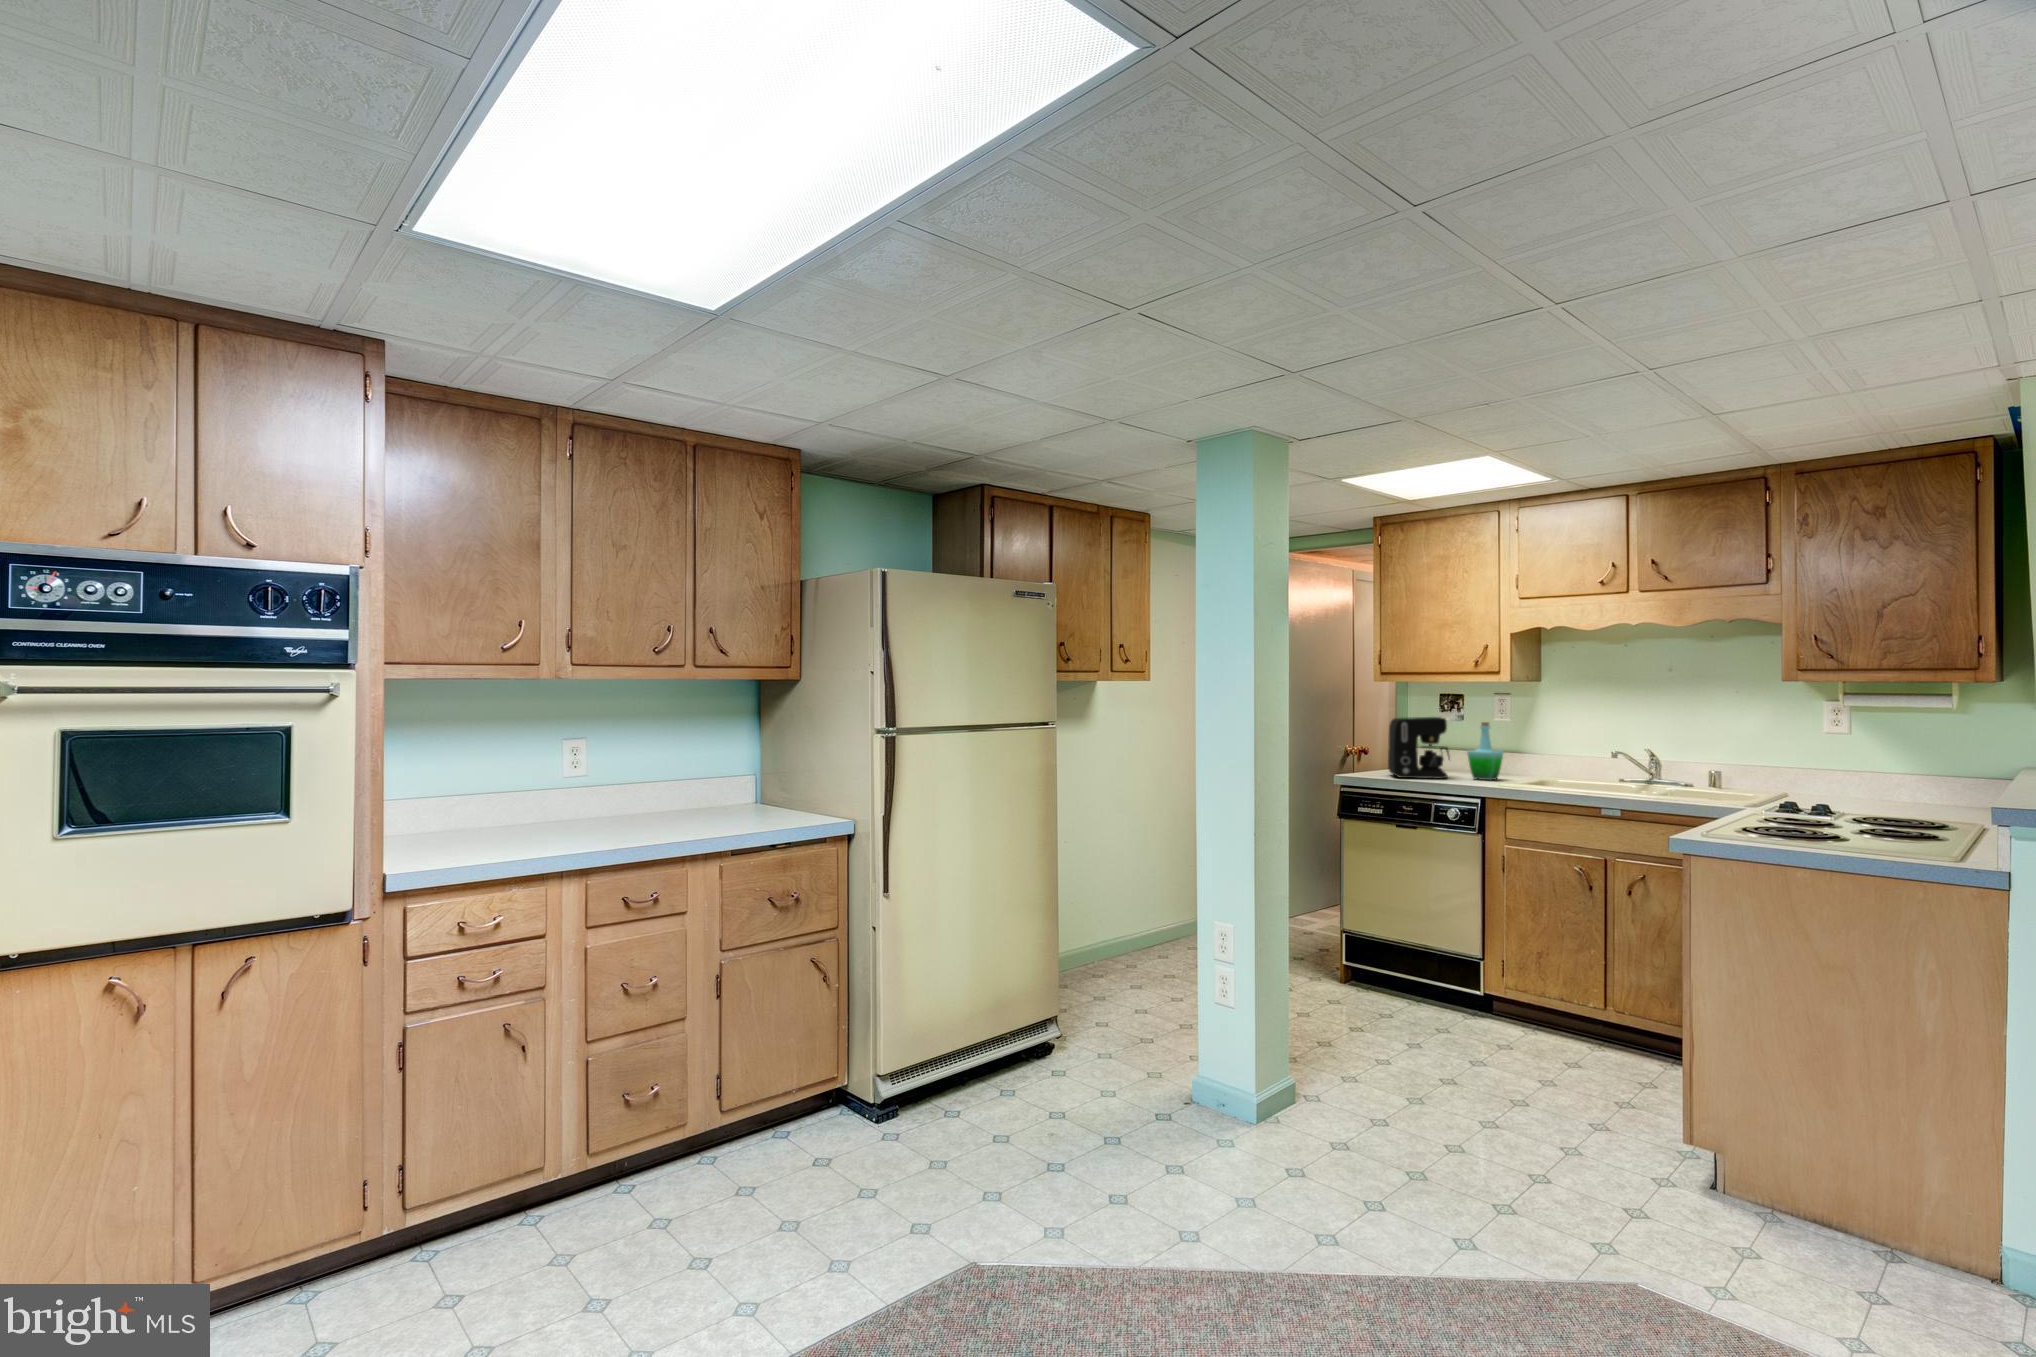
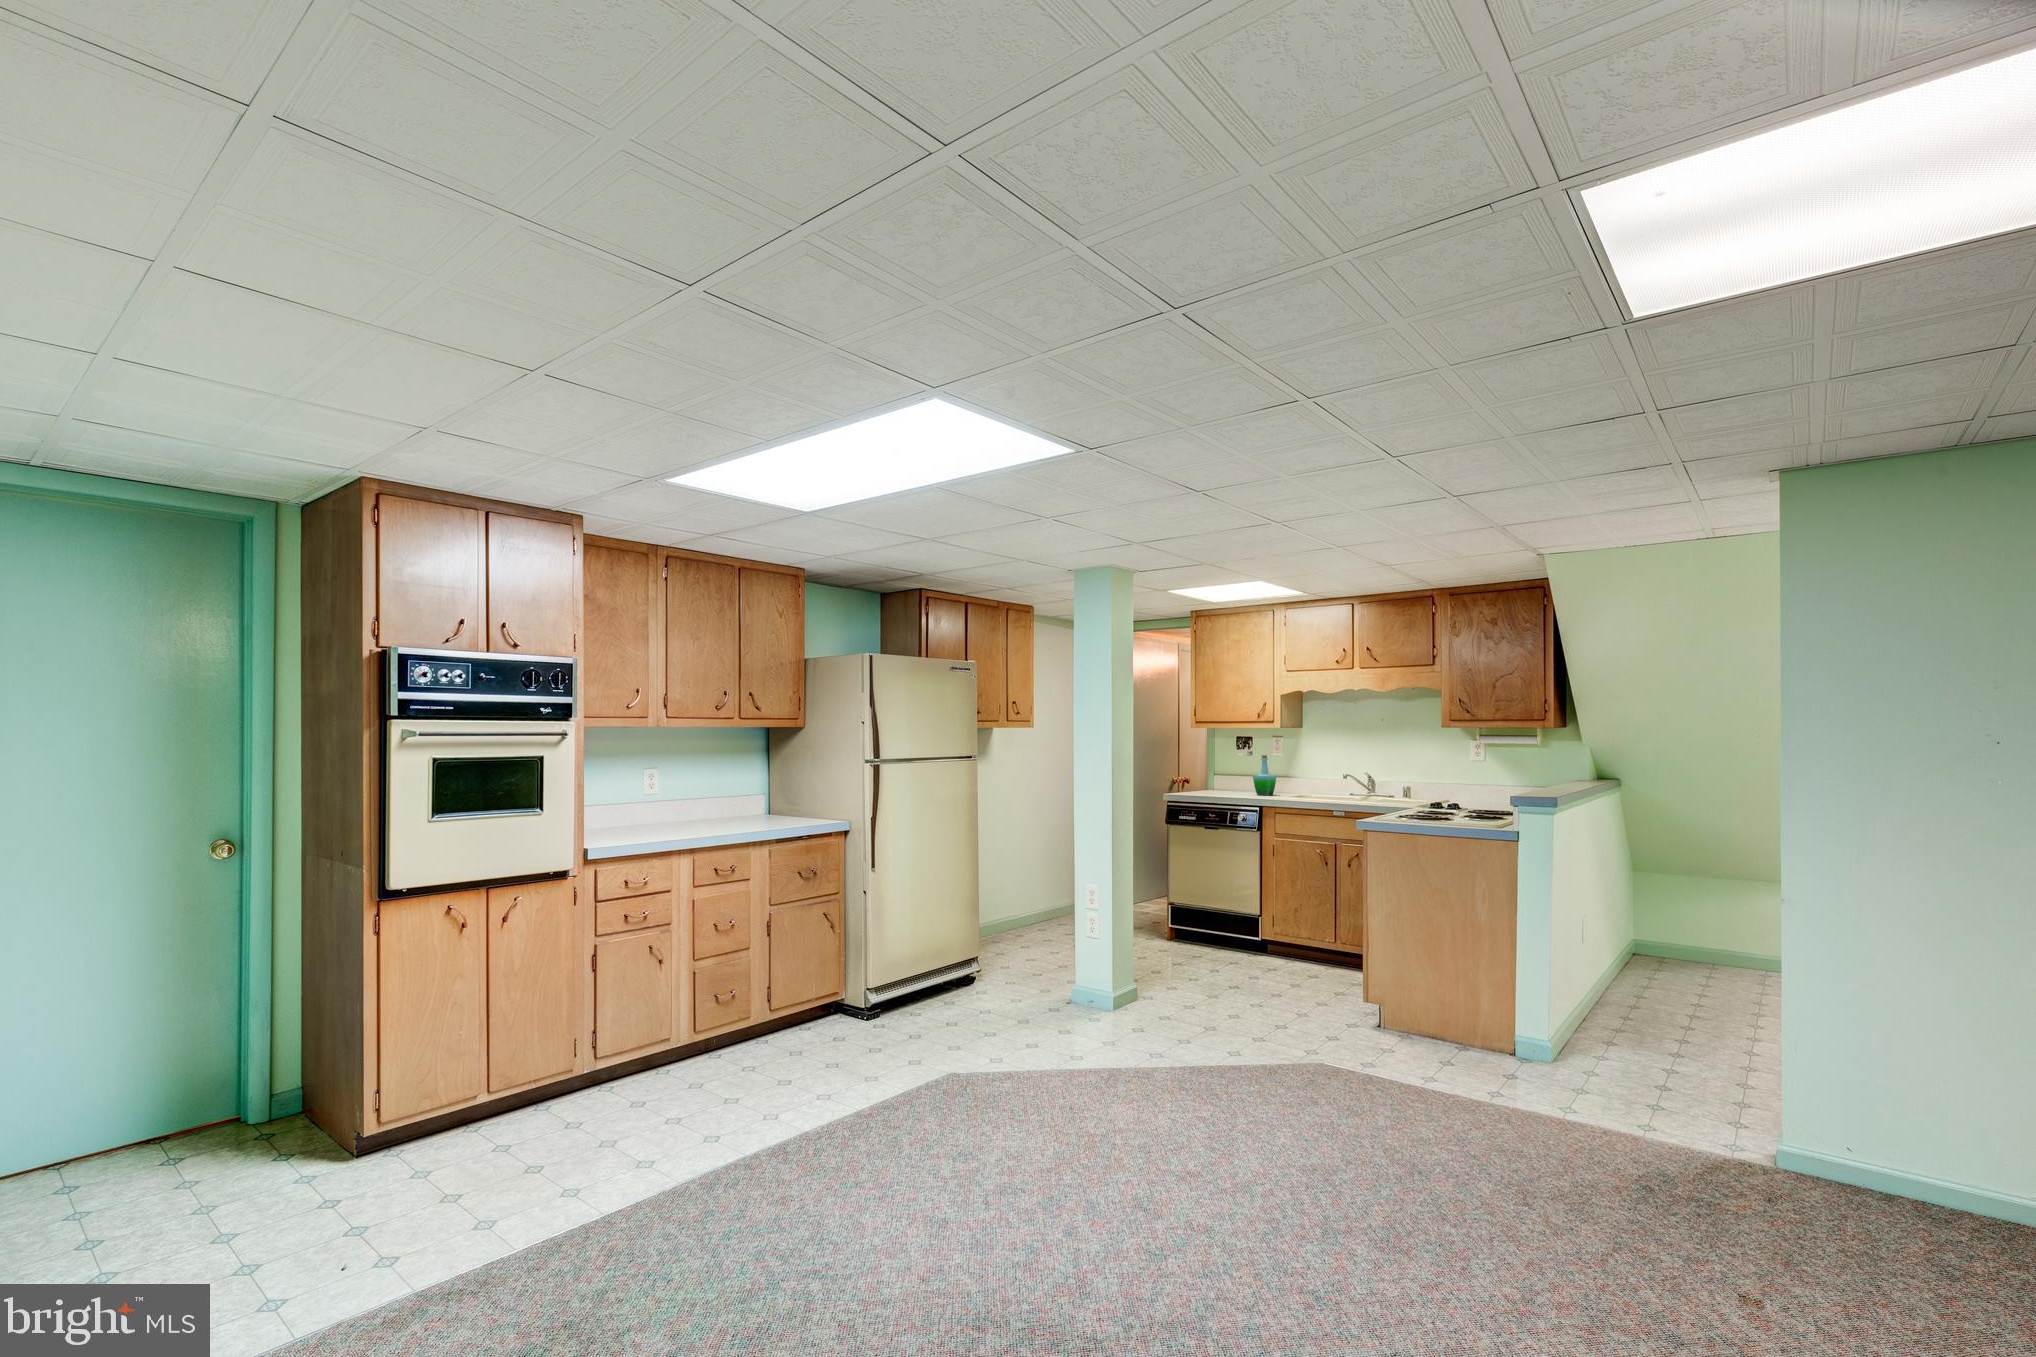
coffee maker: present [1388,717,1450,779] -> none [1202,752,1242,795]

